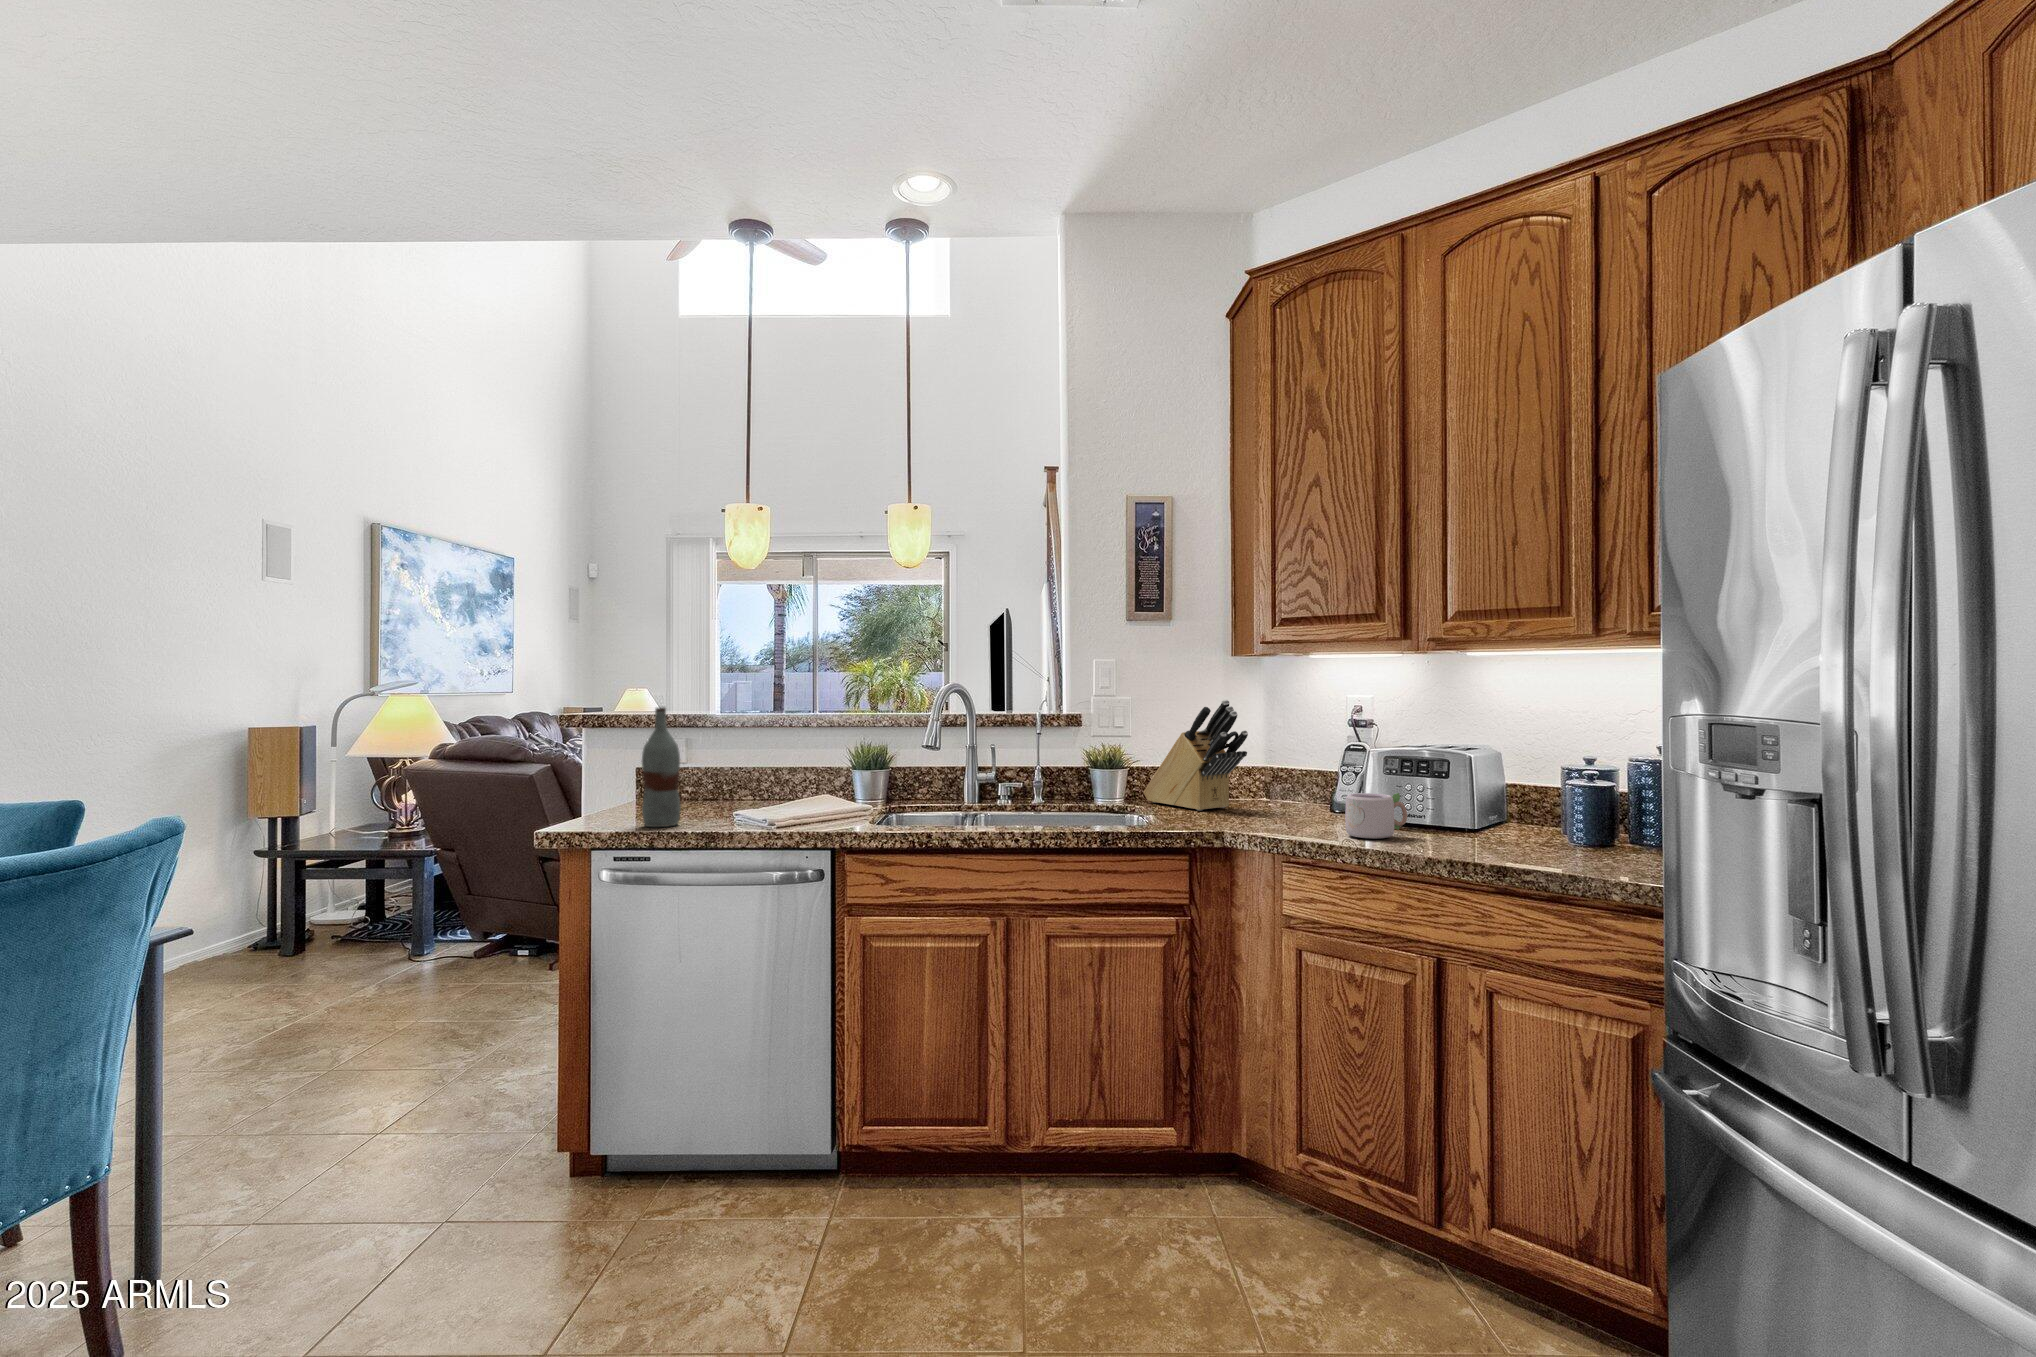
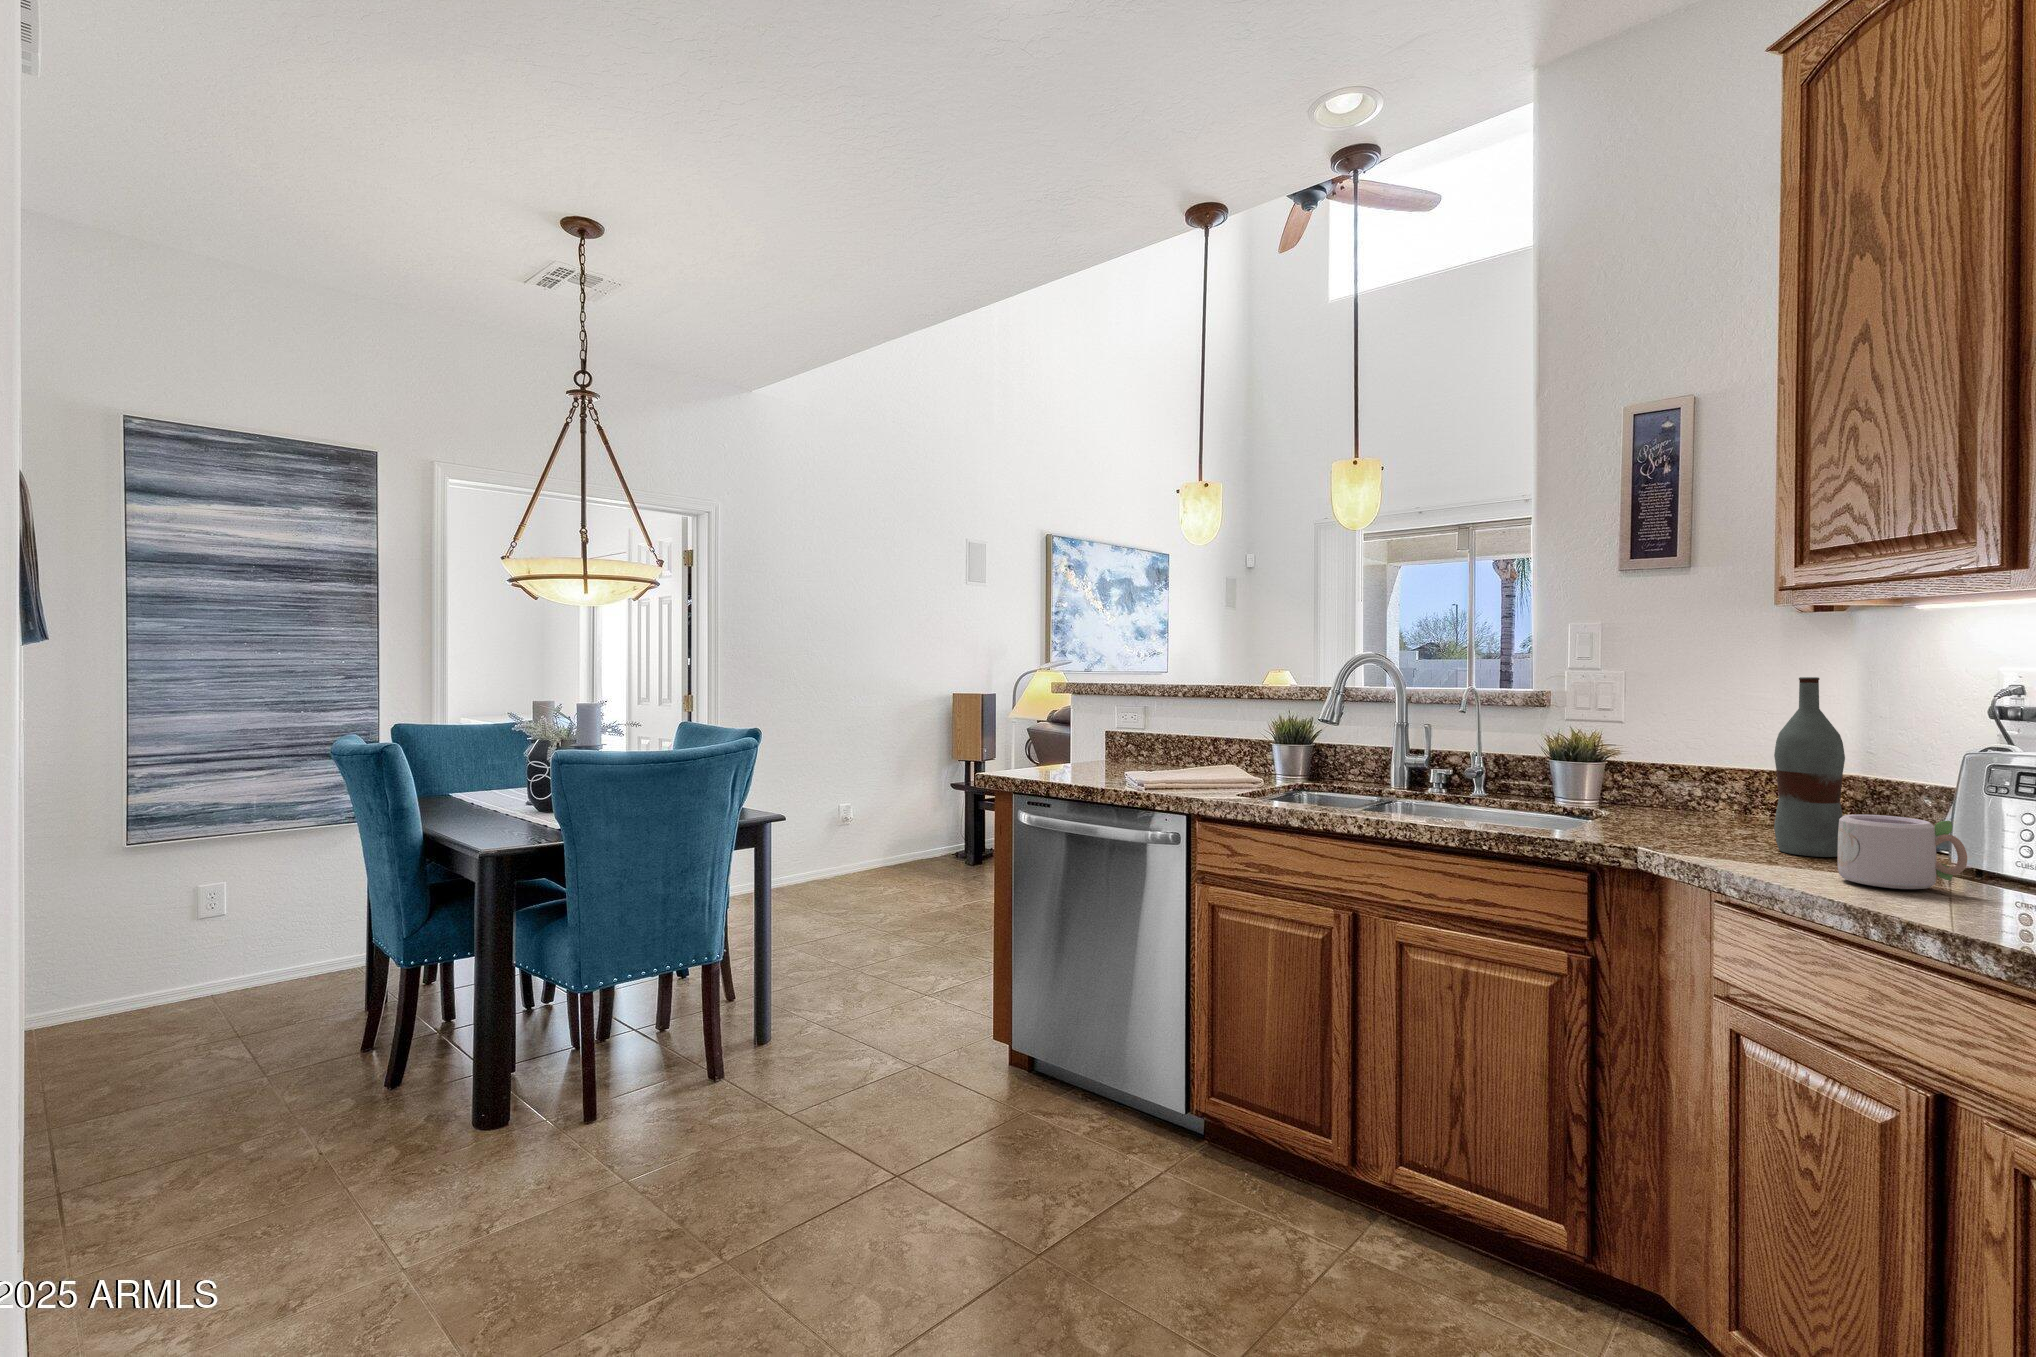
knife block: present [1144,700,1248,811] -> none [1631,672,1762,824]
bottle: present [642,707,681,827] -> present [1774,677,1845,857]

